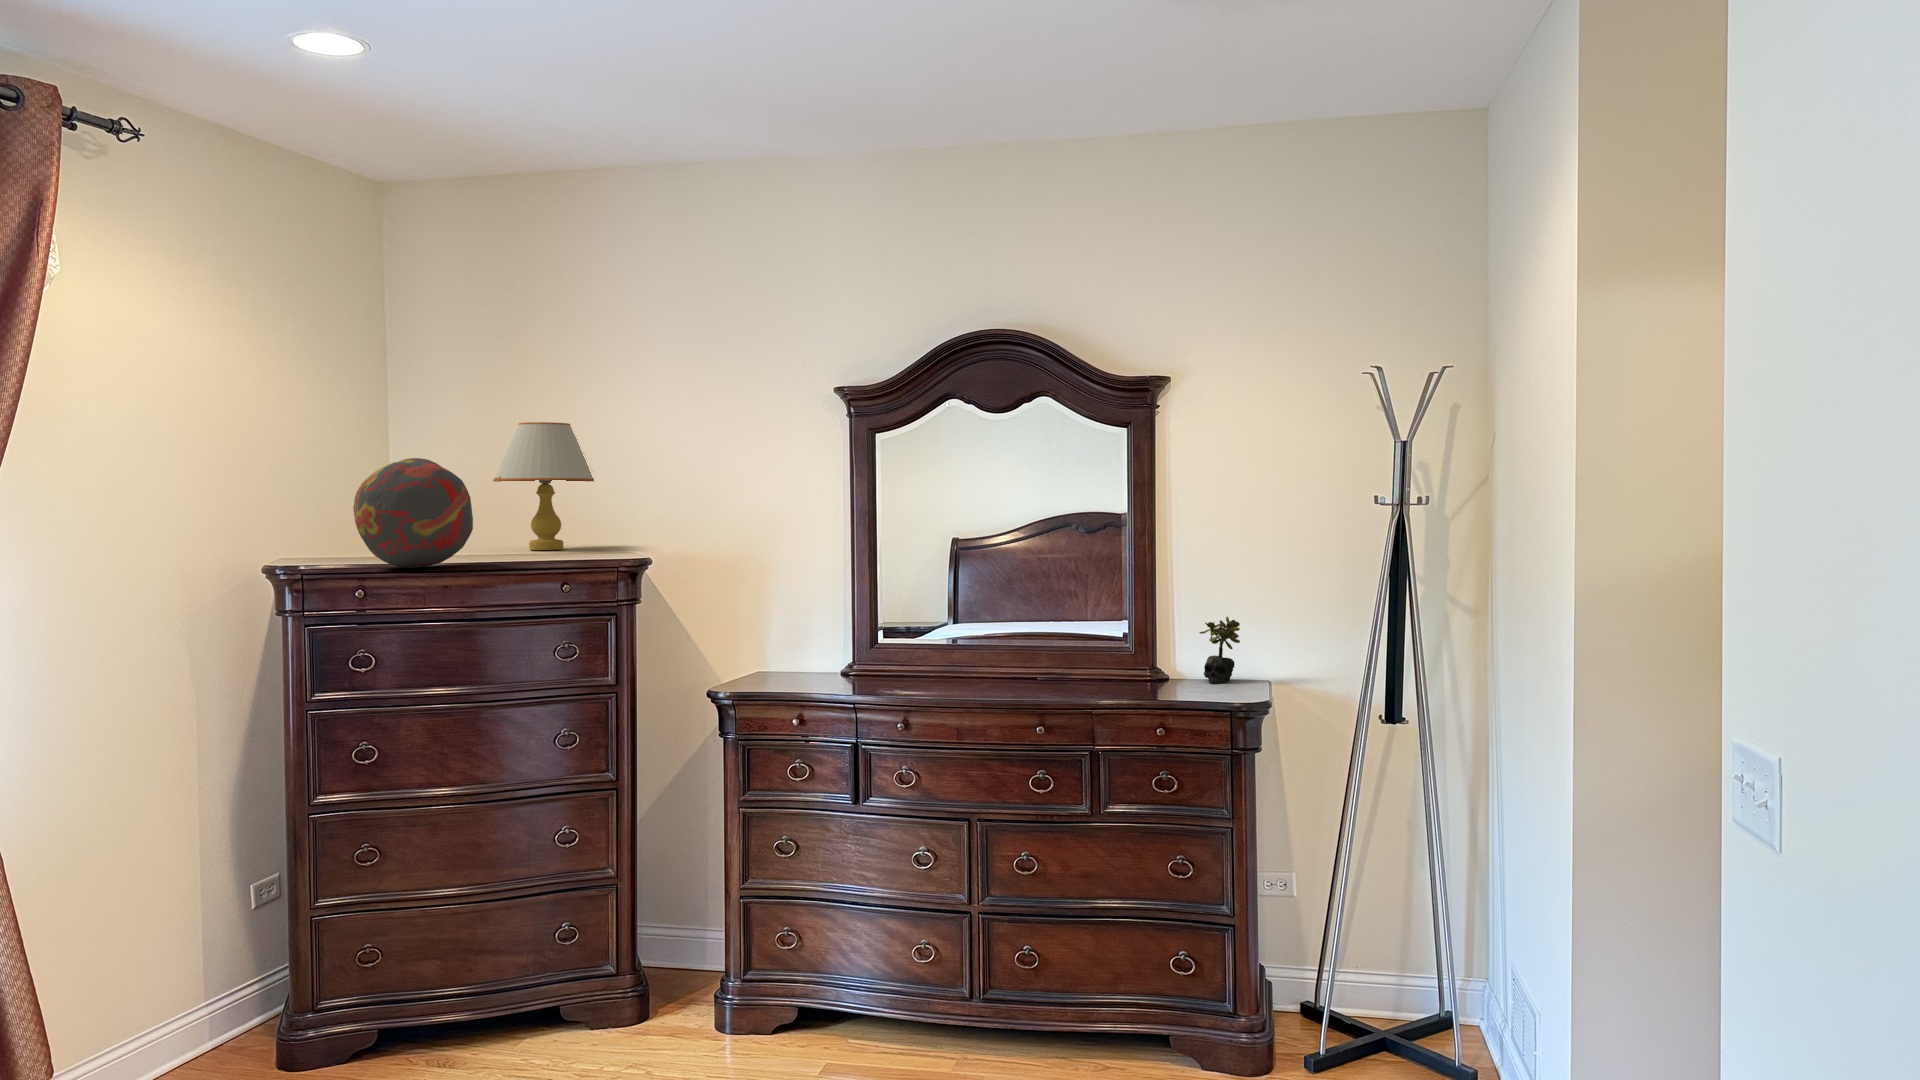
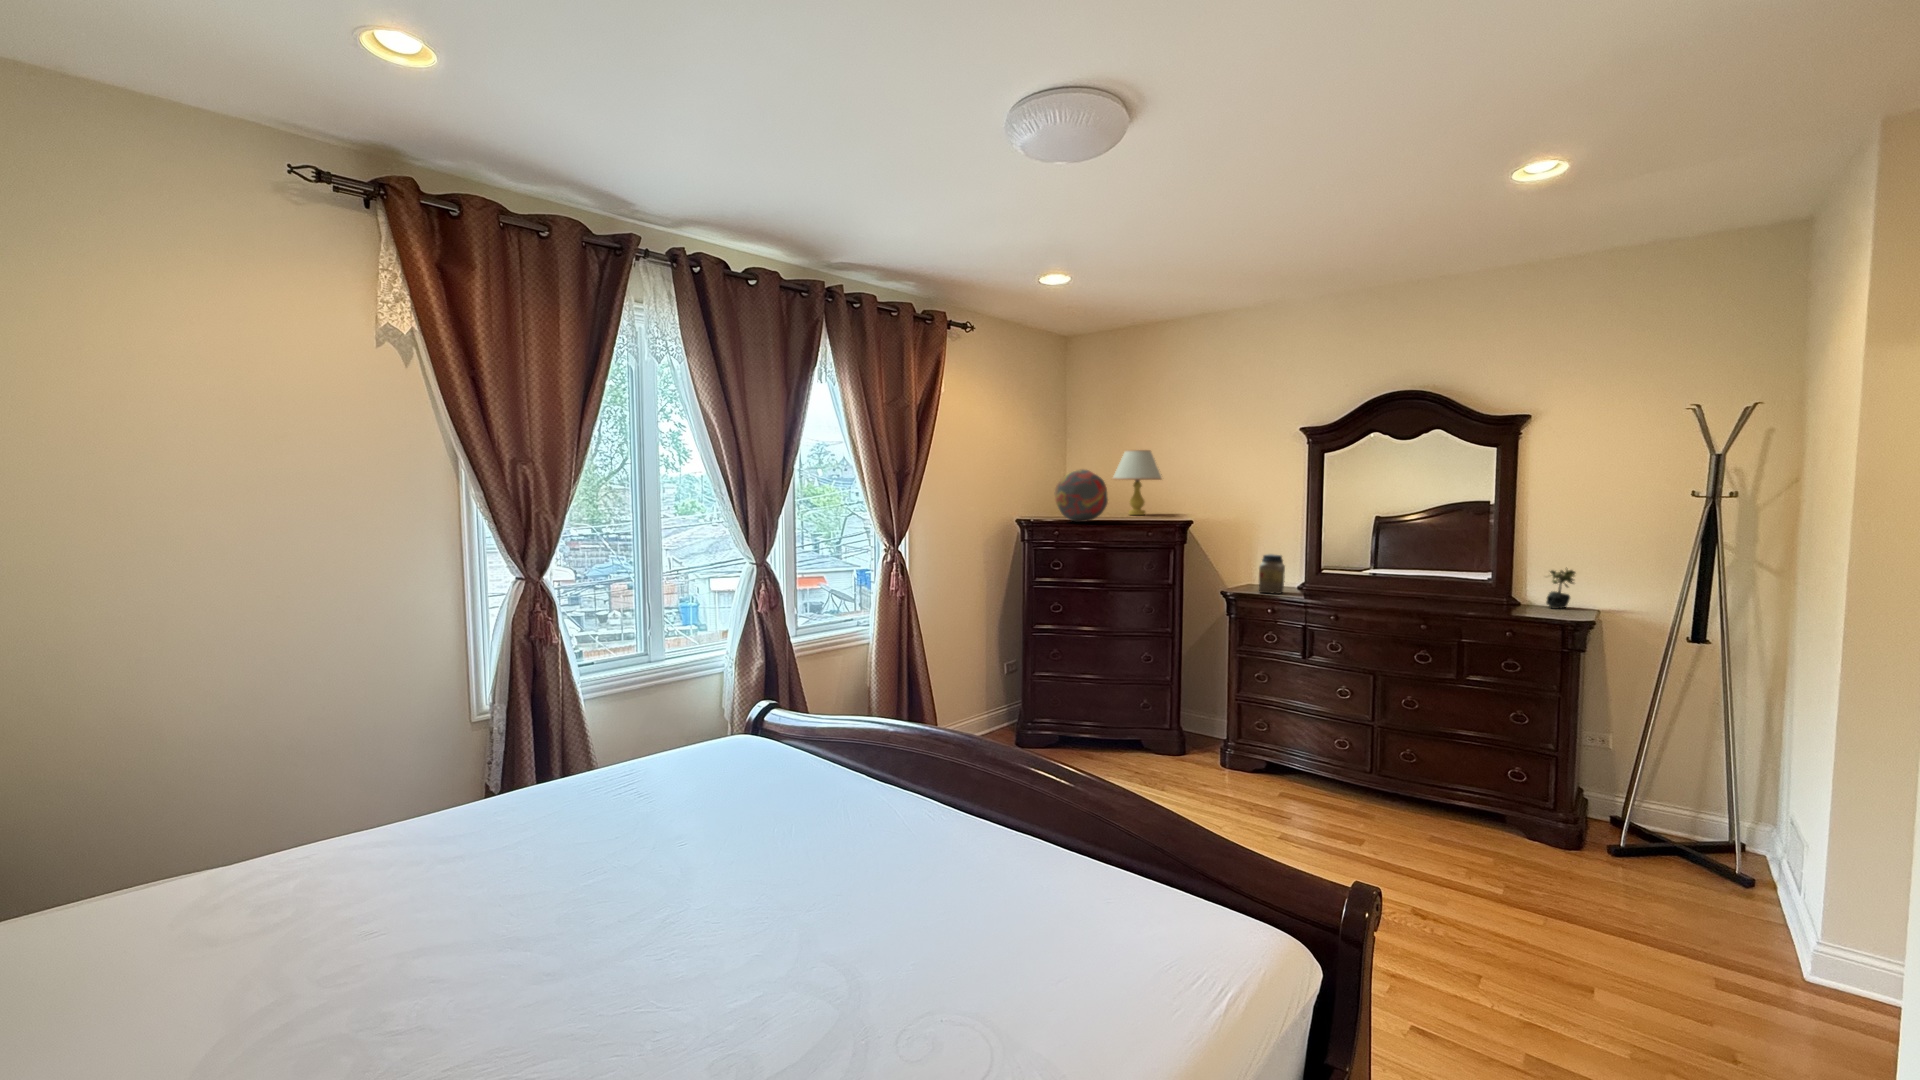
jar: none [771,617,816,690] -> present [1259,554,1285,594]

